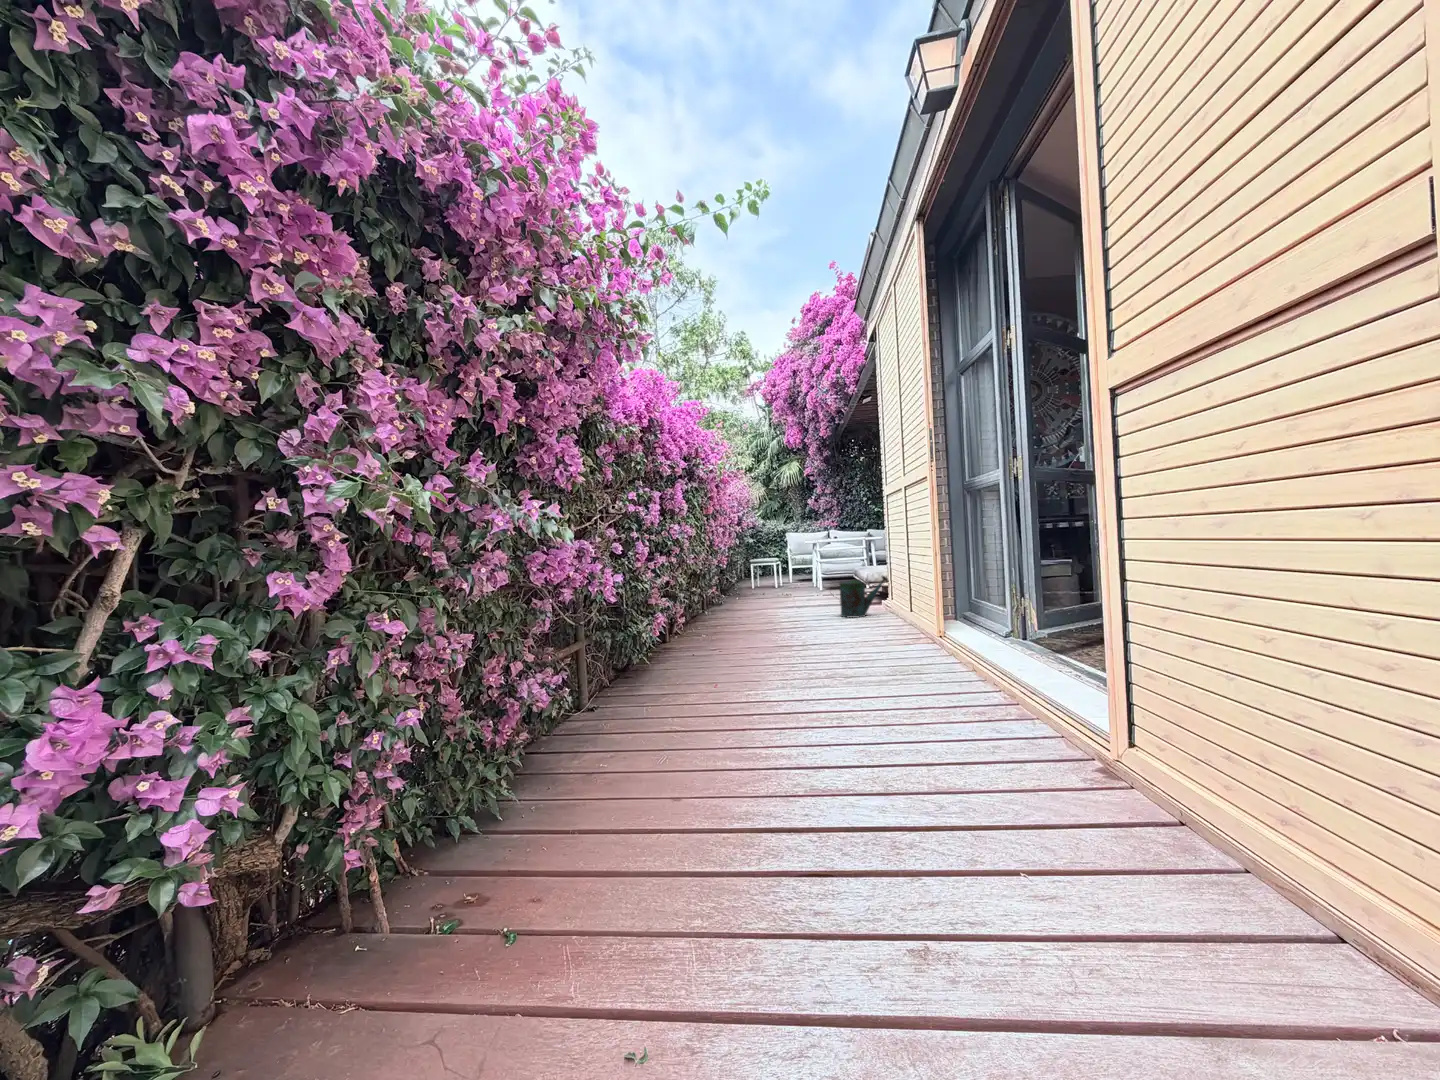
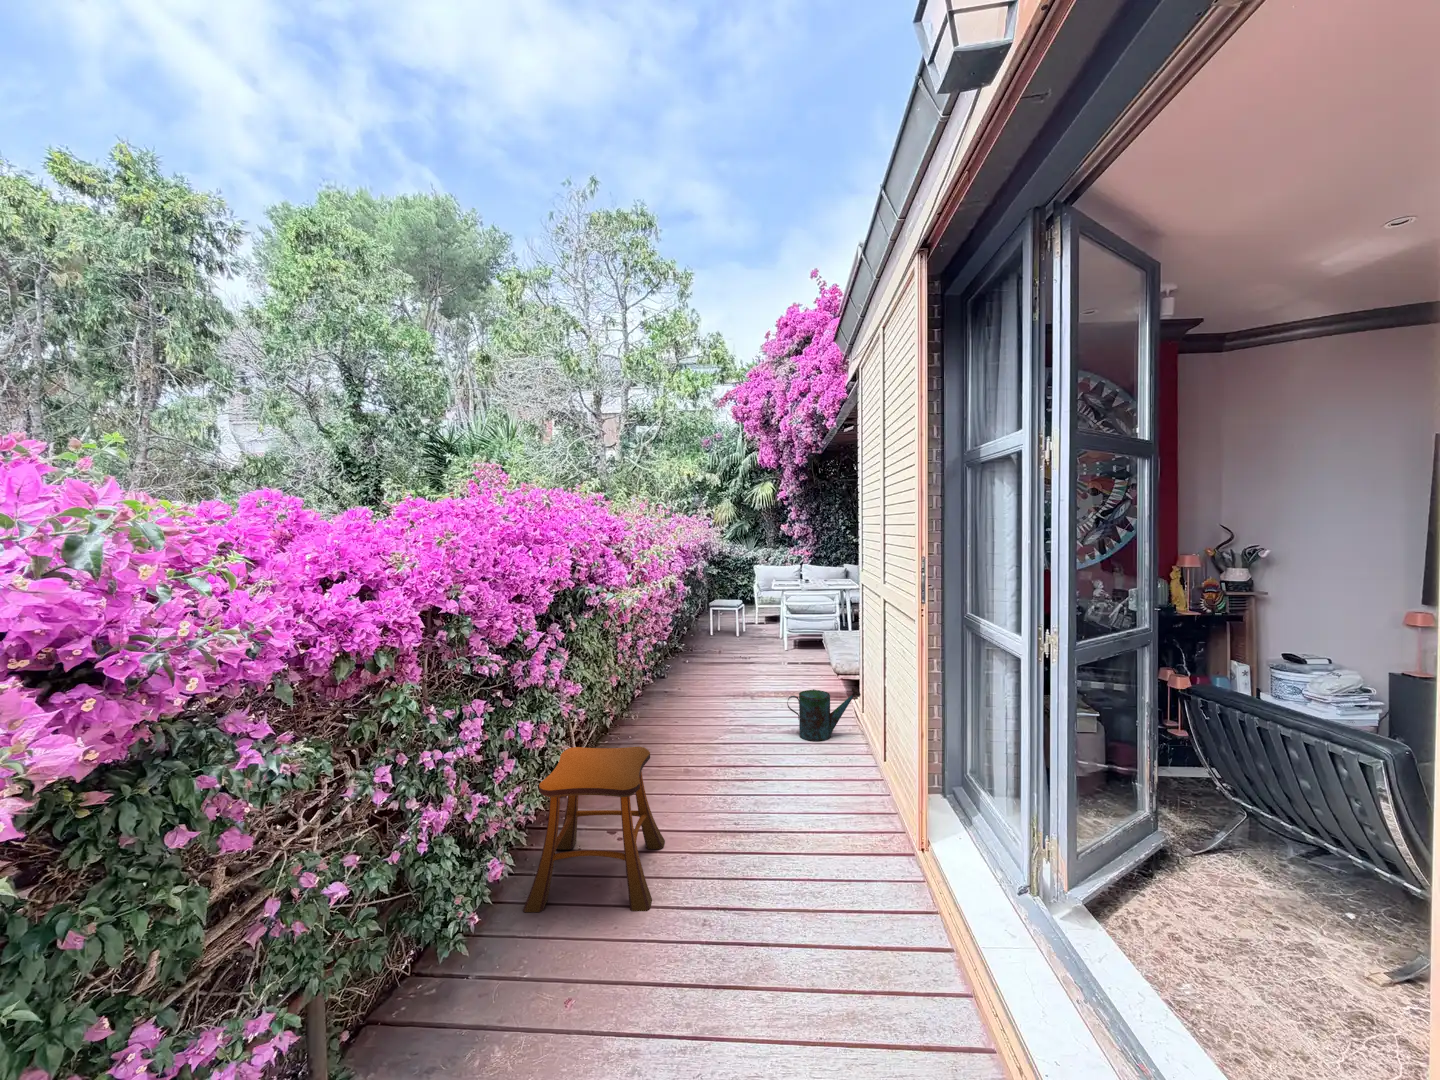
stool: none [665,577,752,668] -> present [523,747,665,912]

